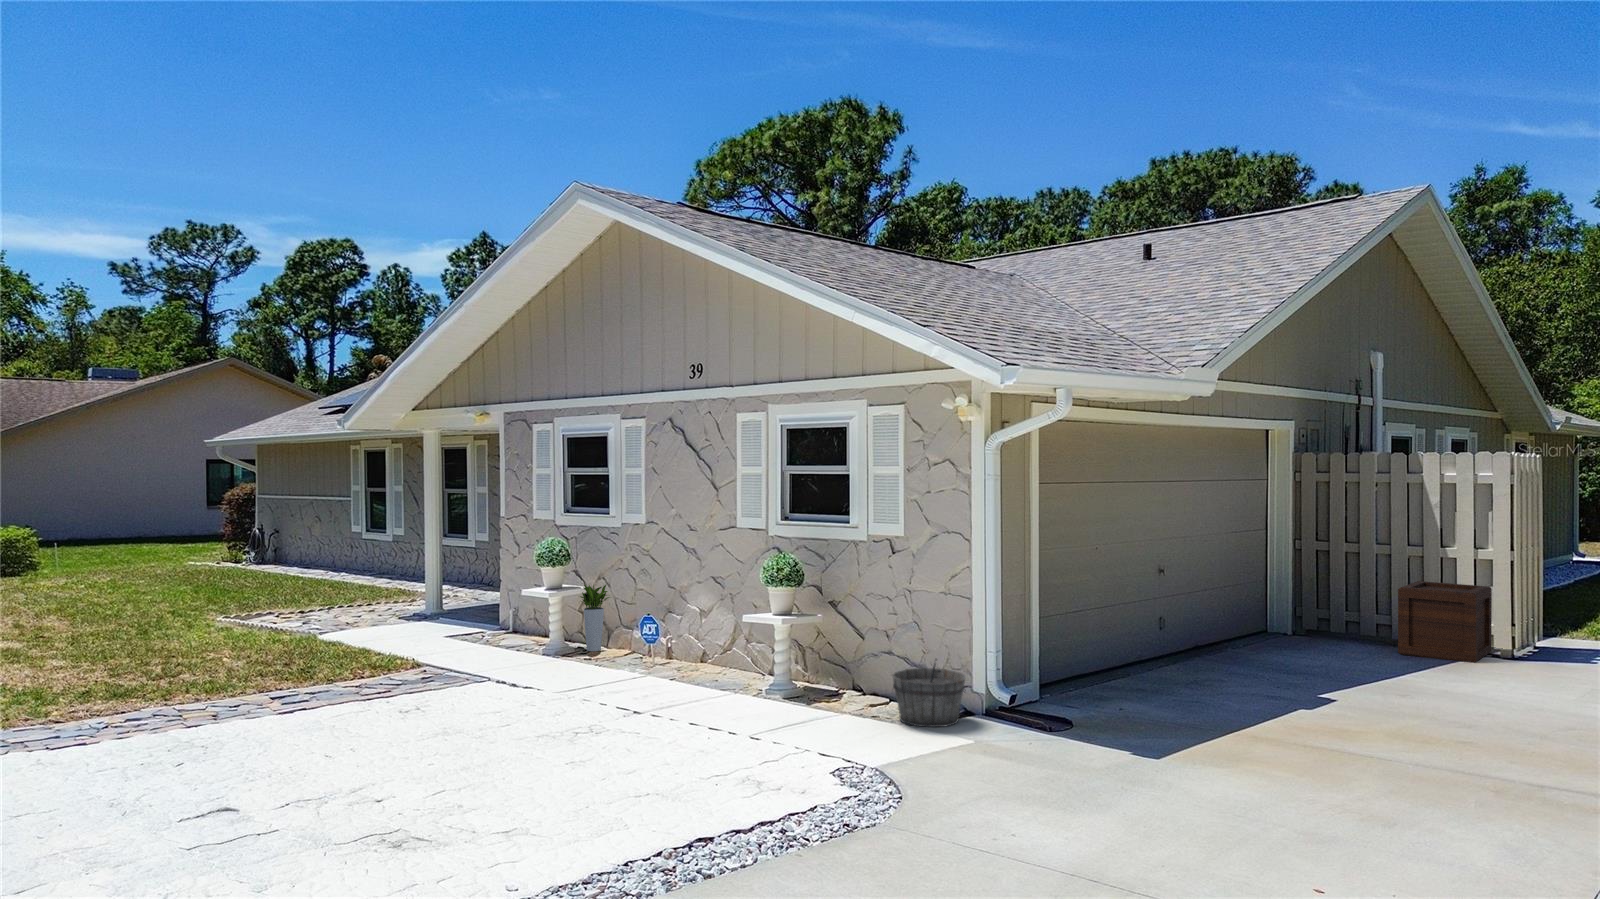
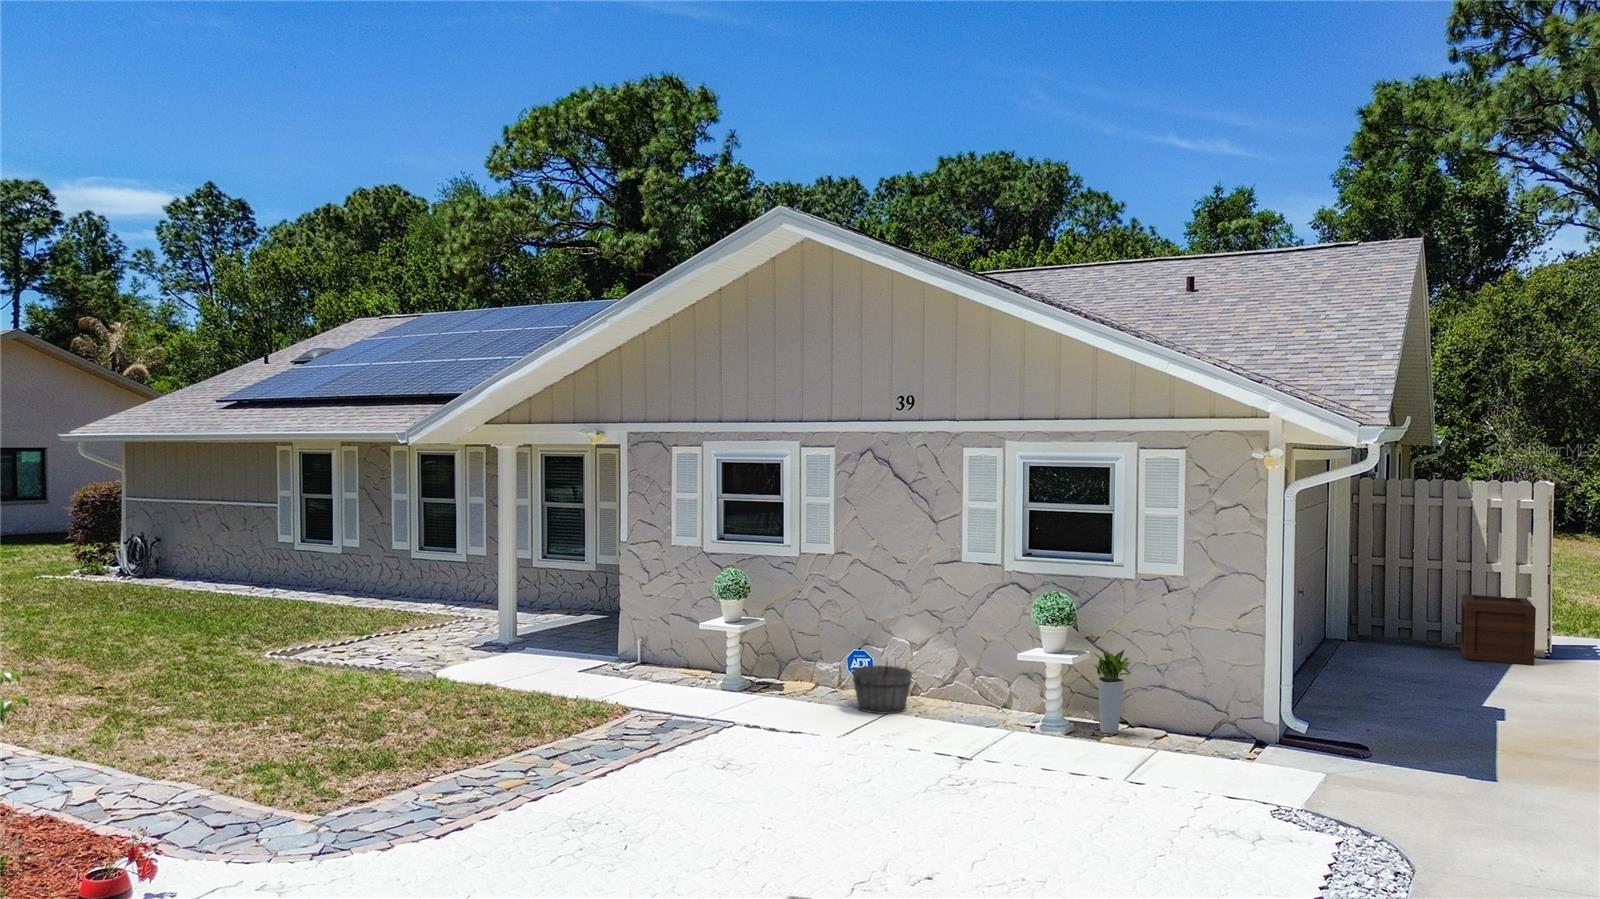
planter: present [580,585,609,651] -> present [1094,649,1130,734]
wooden bucket: present [893,663,965,727] -> present [853,662,912,714]

